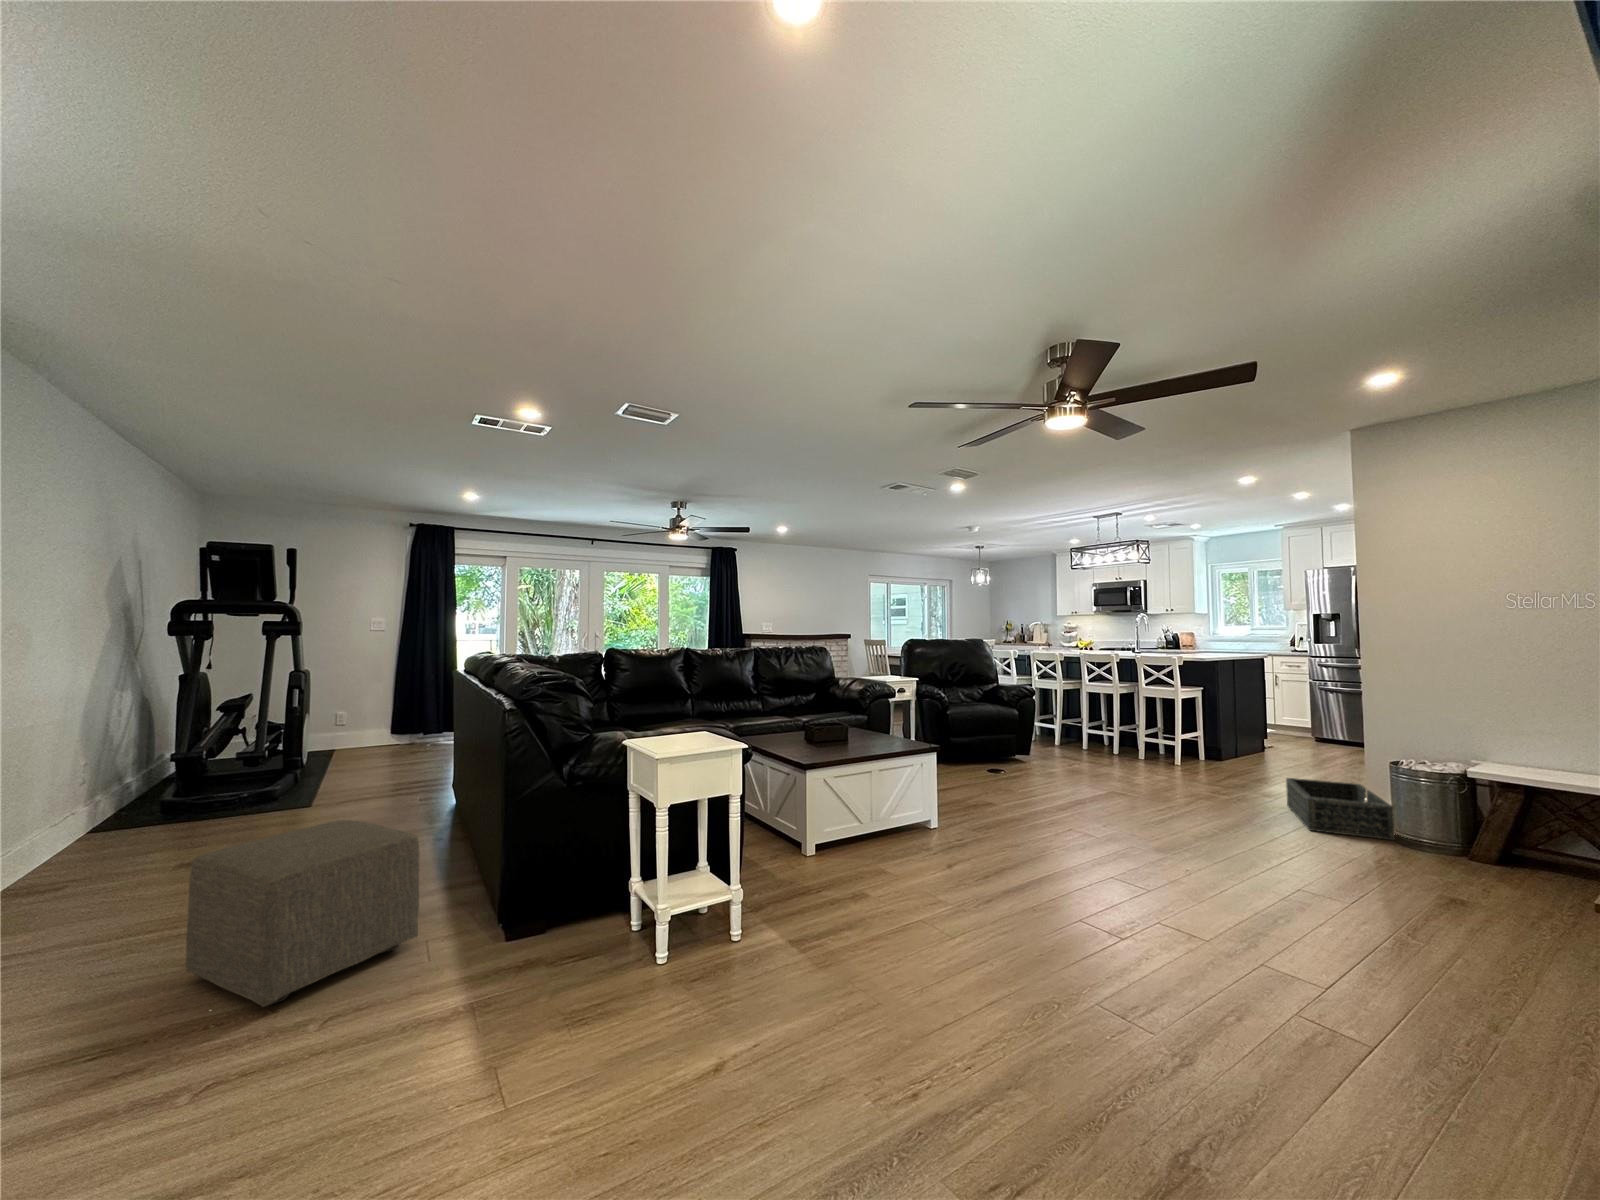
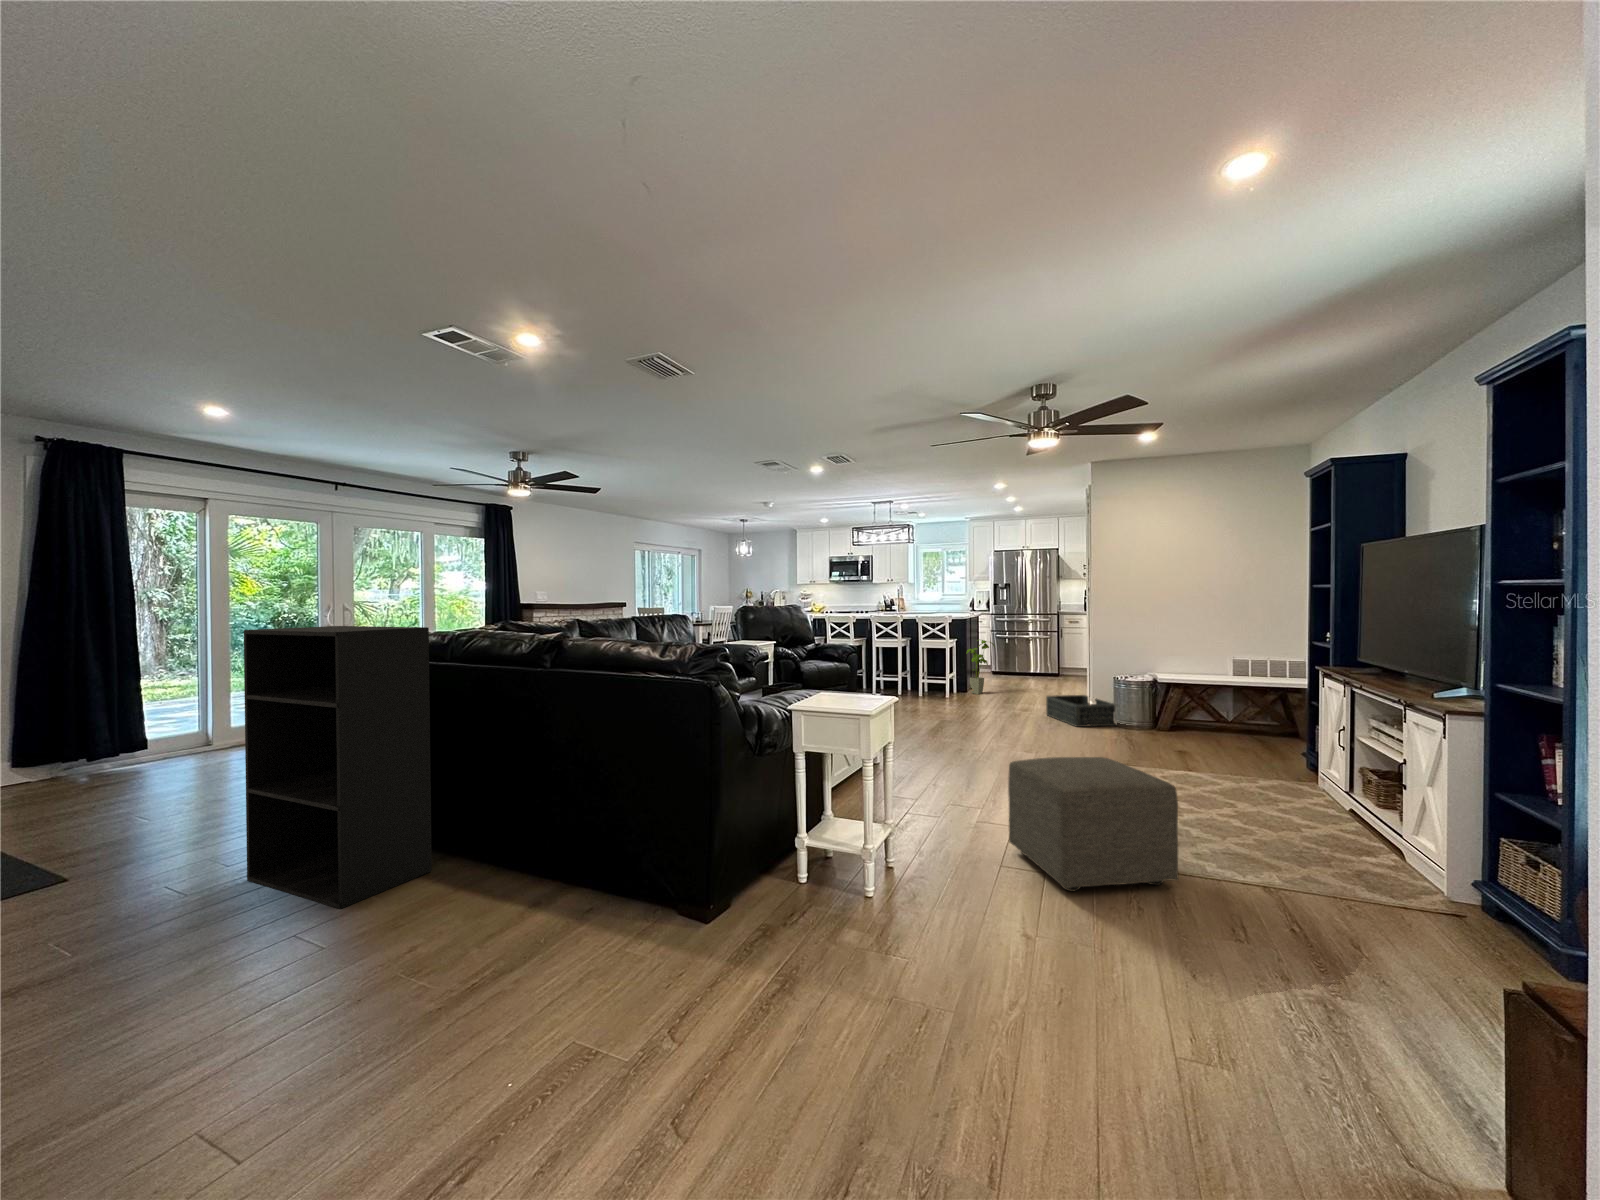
bookshelf: none [342,649,434,864] -> present [244,626,432,909]
house plant: none [1209,690,1255,764] -> present [966,639,995,694]
ottoman: present [185,820,420,1007] -> present [1008,757,1178,891]

